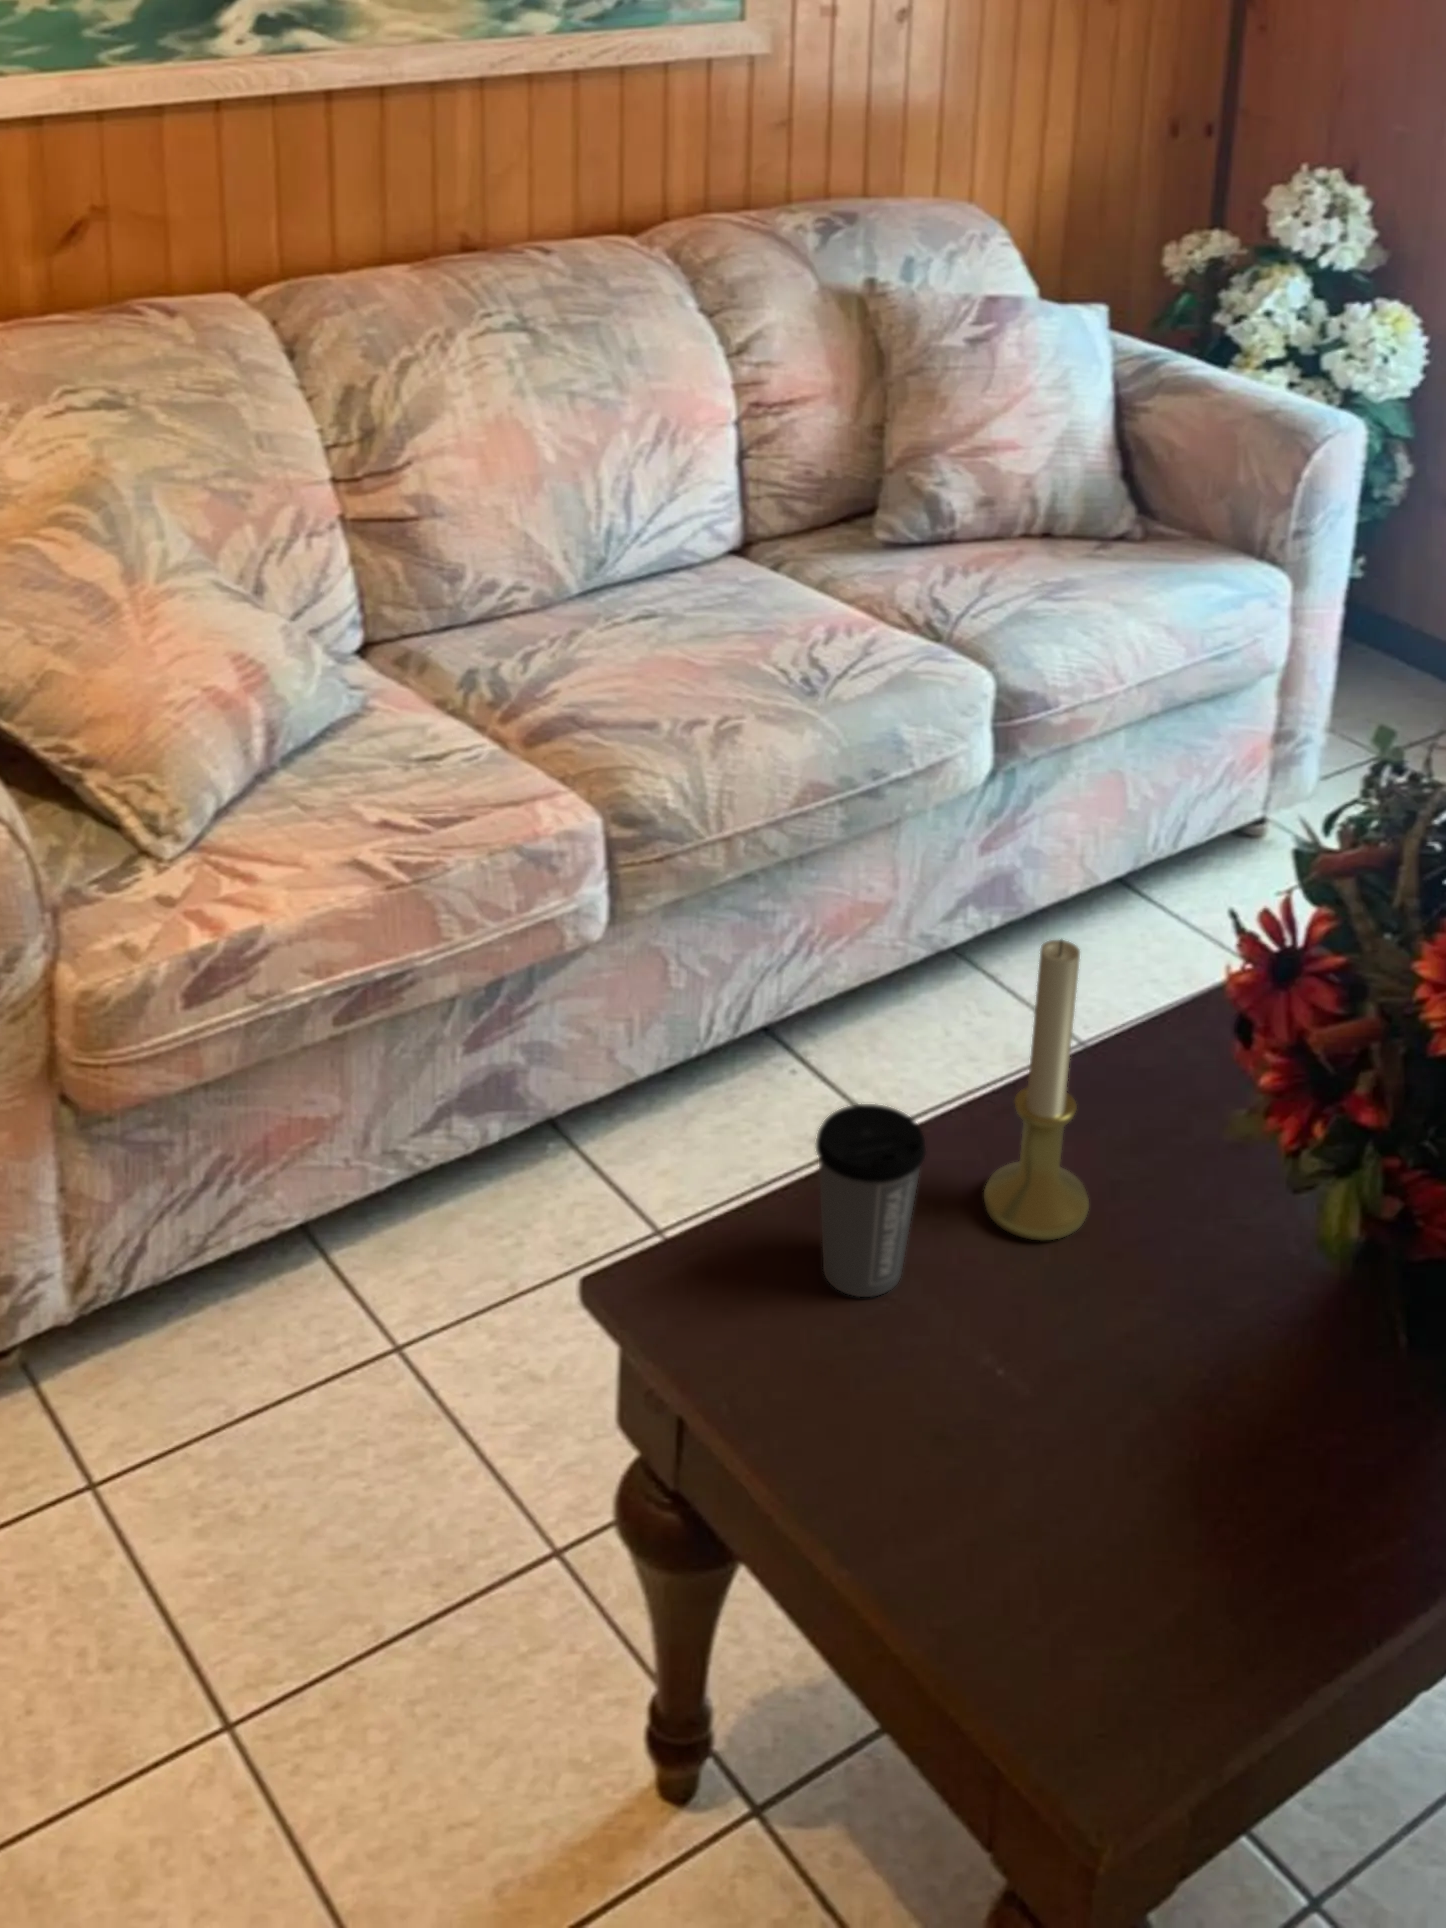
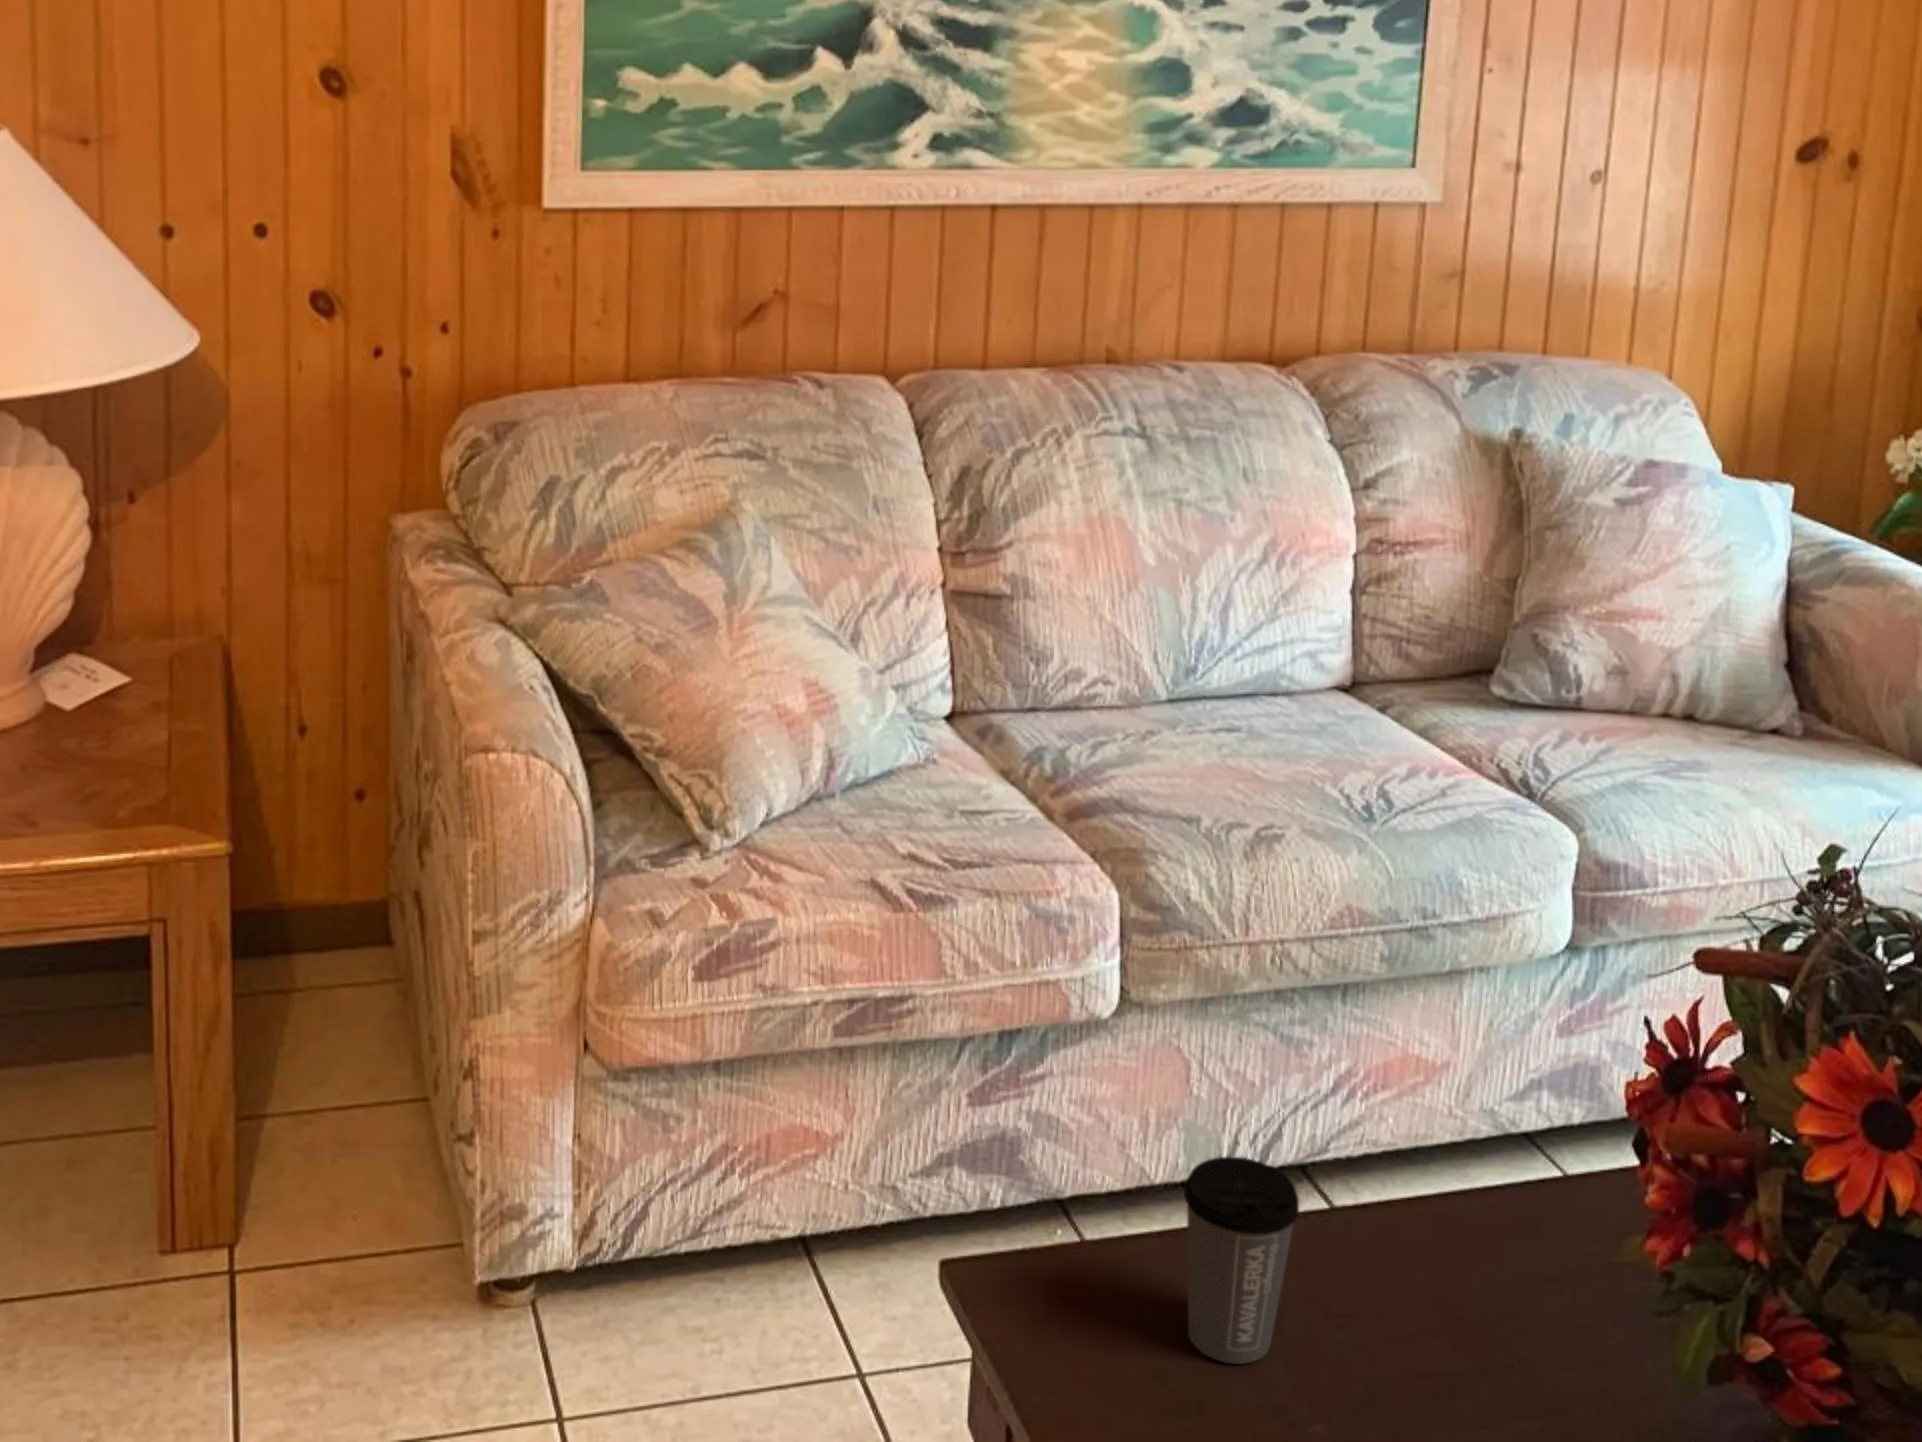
candle holder: present [984,940,1089,1241] -> none [1380,1021,1497,1360]

